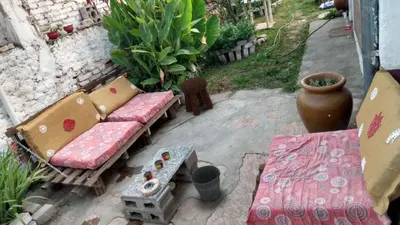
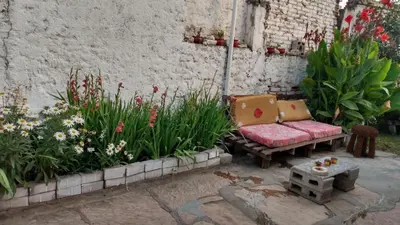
bucket: present [189,161,220,202] -> none [352,172,383,210]

